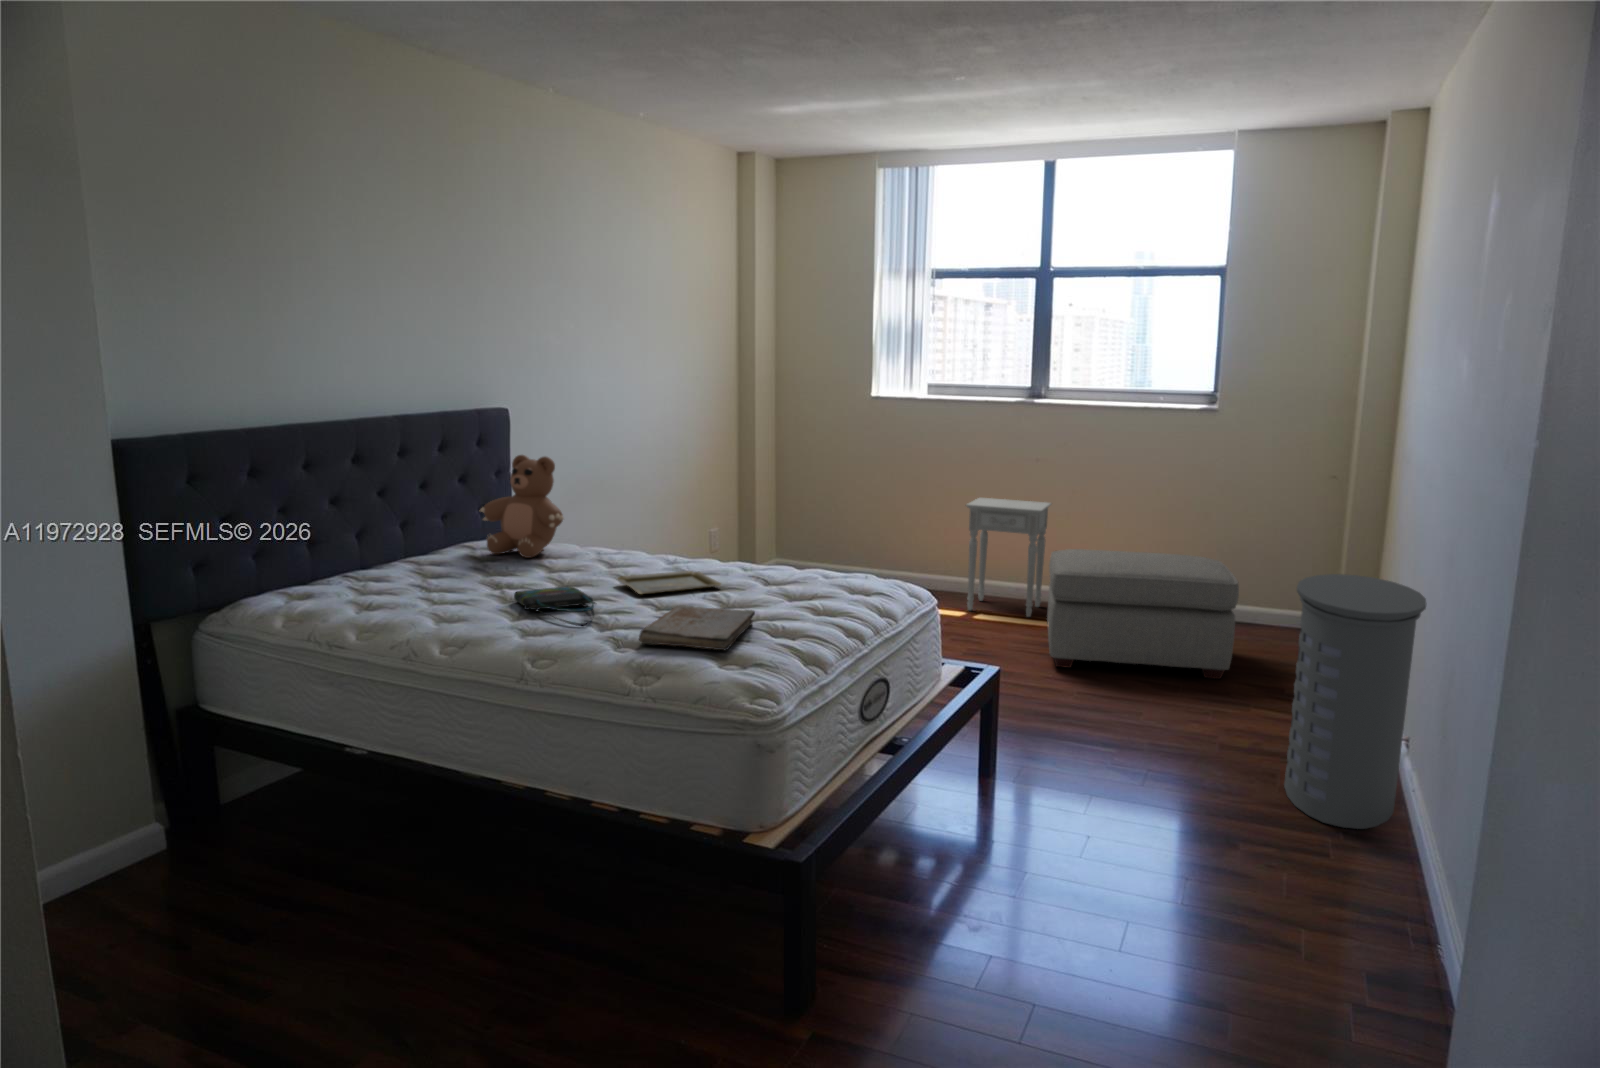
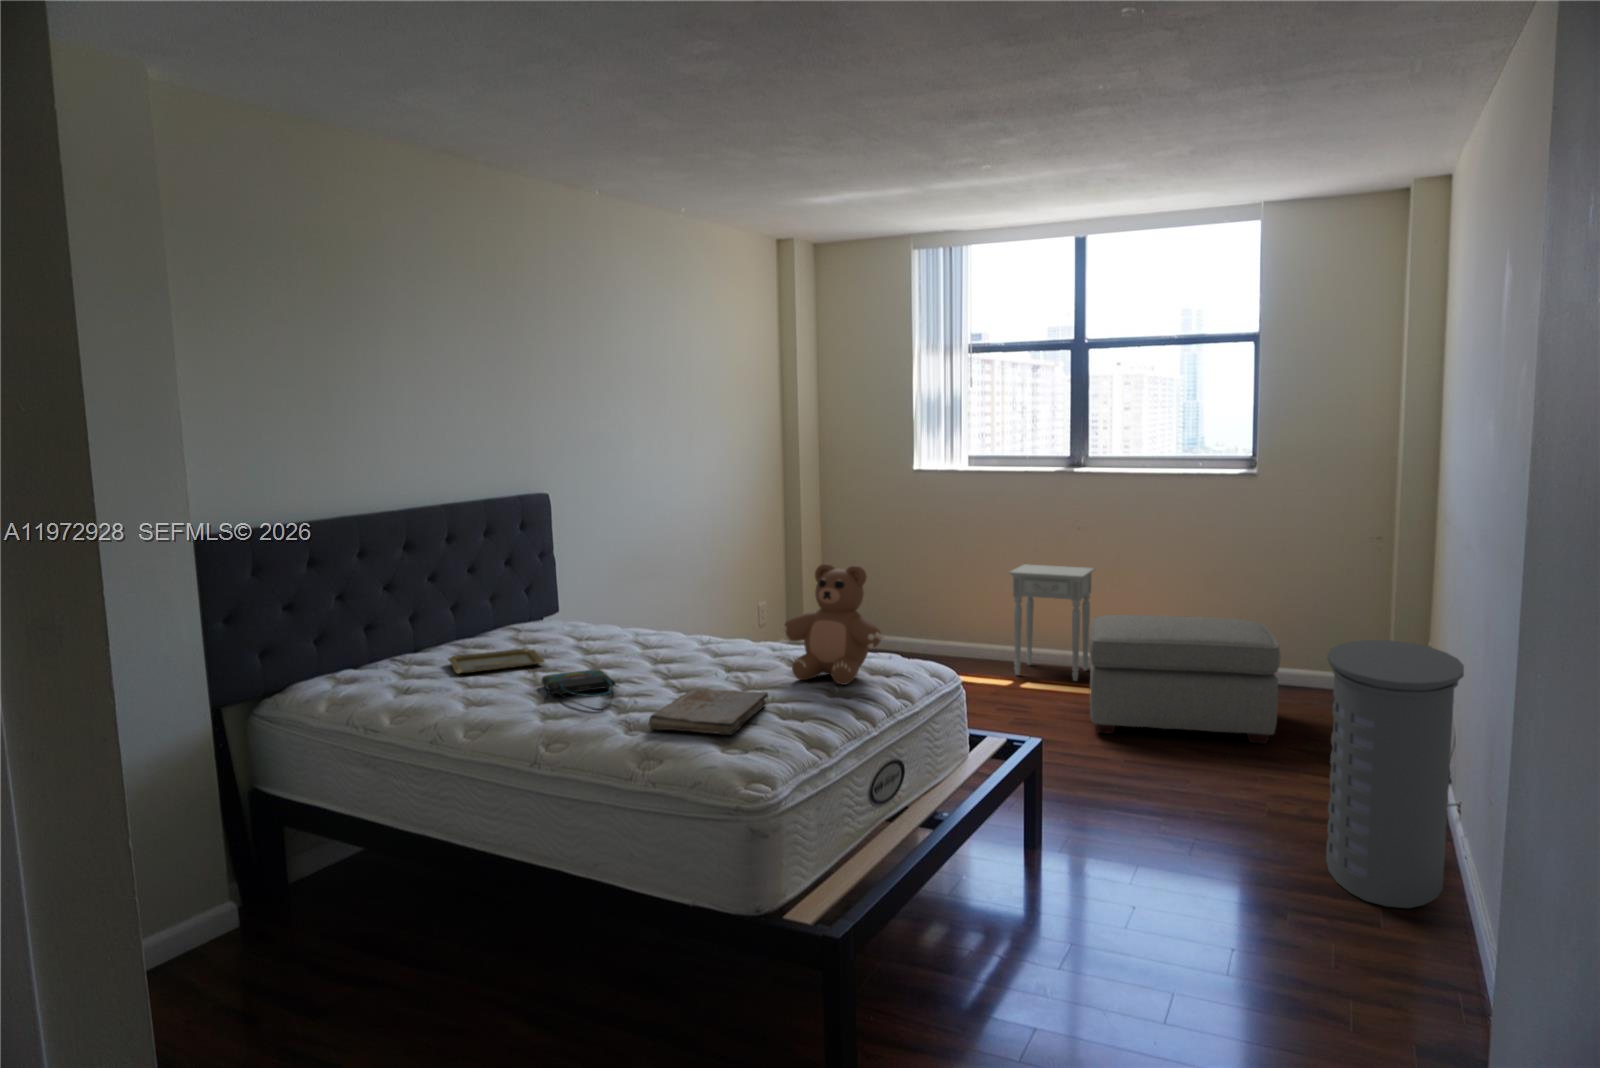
teddy bear: present [480,455,564,558] -> present [781,564,884,685]
tray: present [618,571,721,594] -> present [448,649,544,674]

